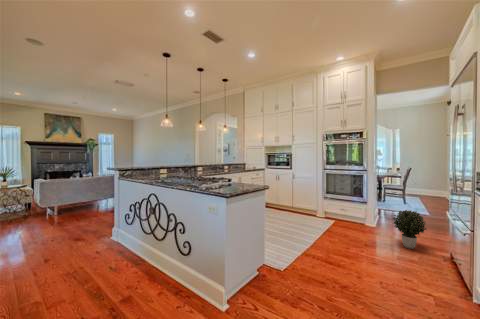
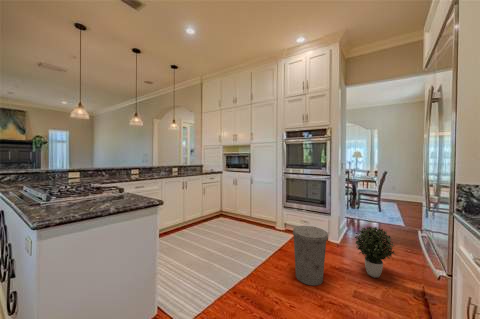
trash can: none [345,209,374,253] -> present [293,226,328,286]

